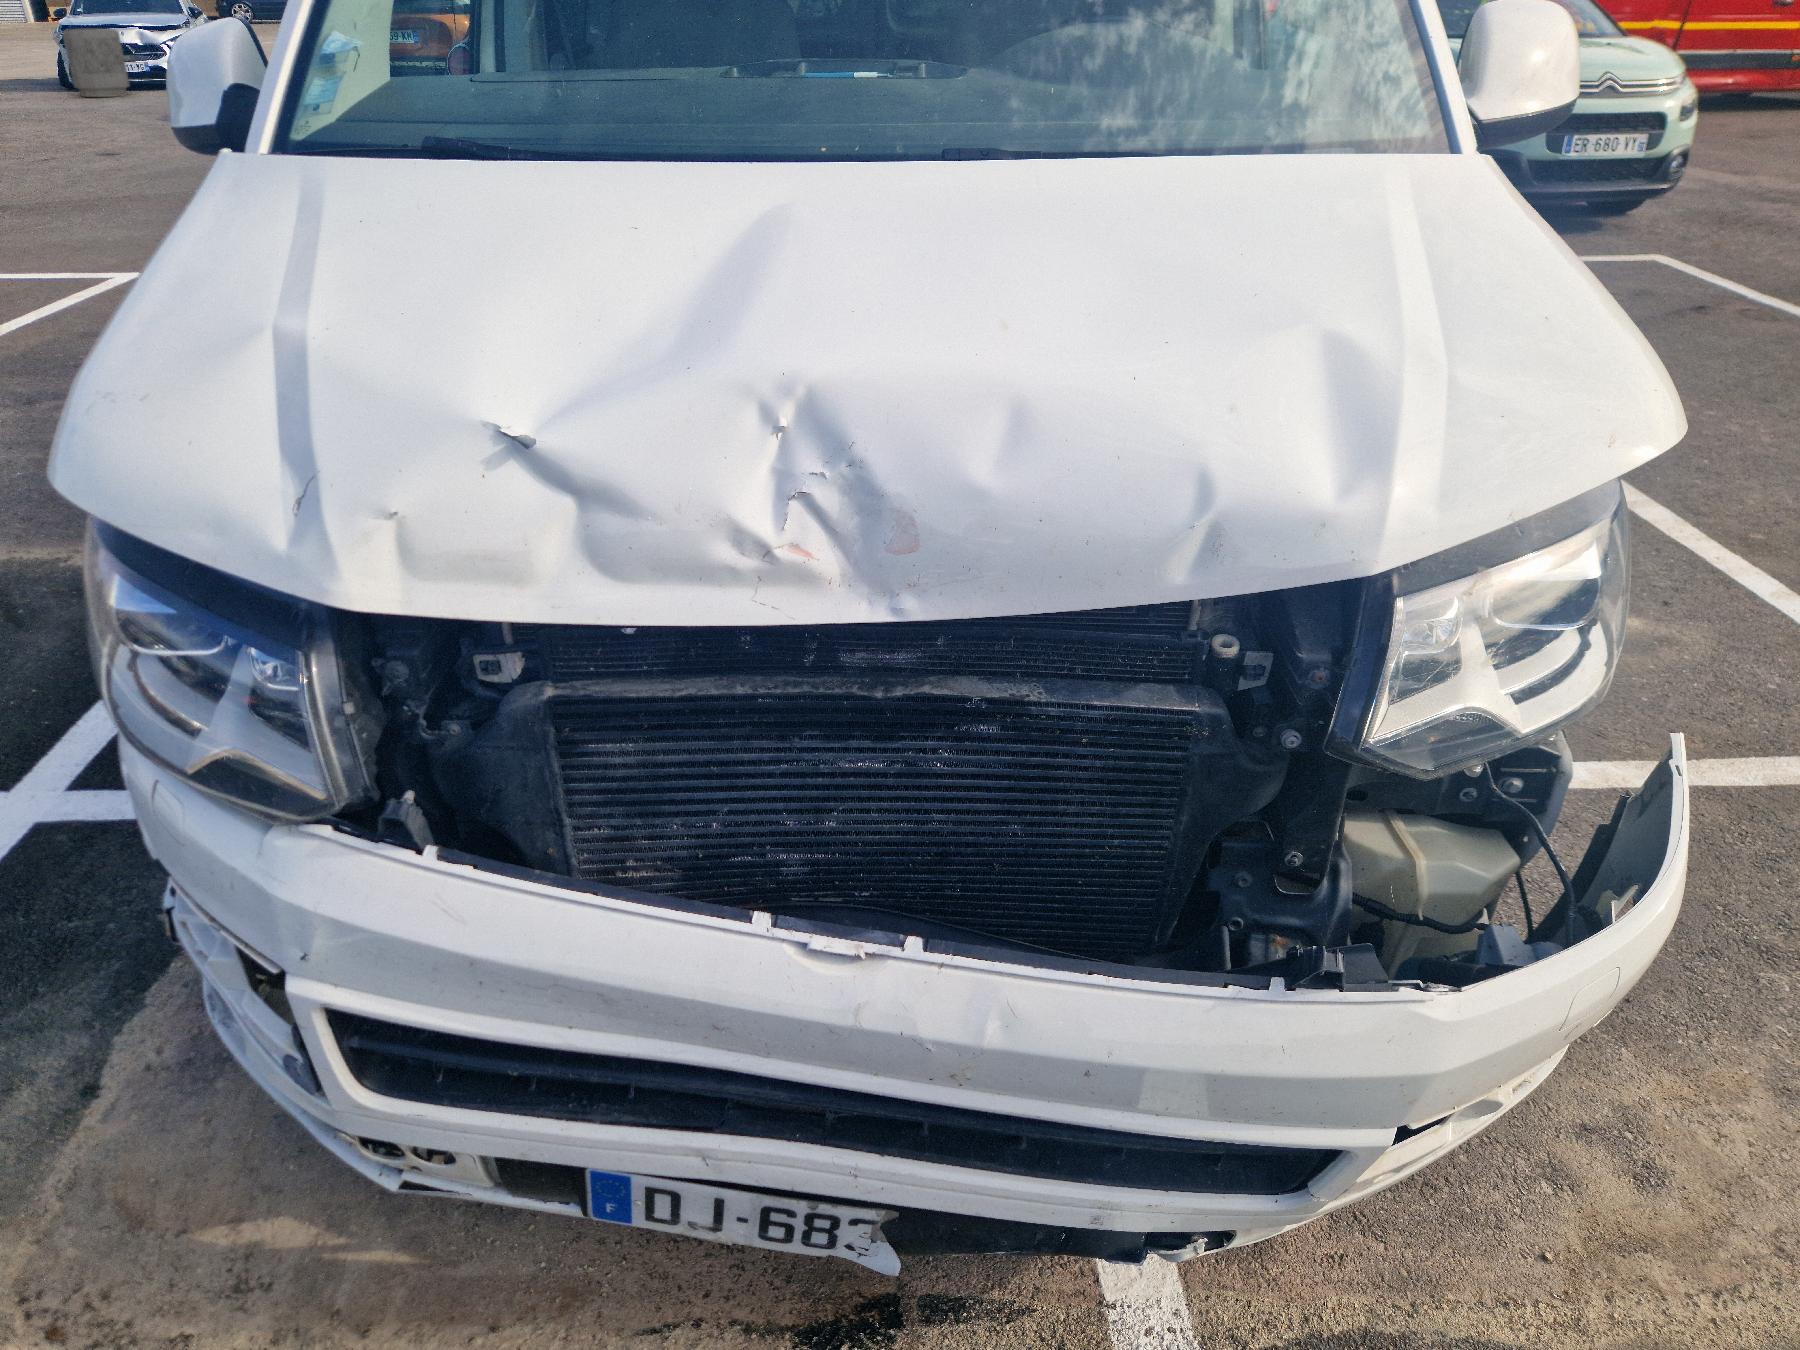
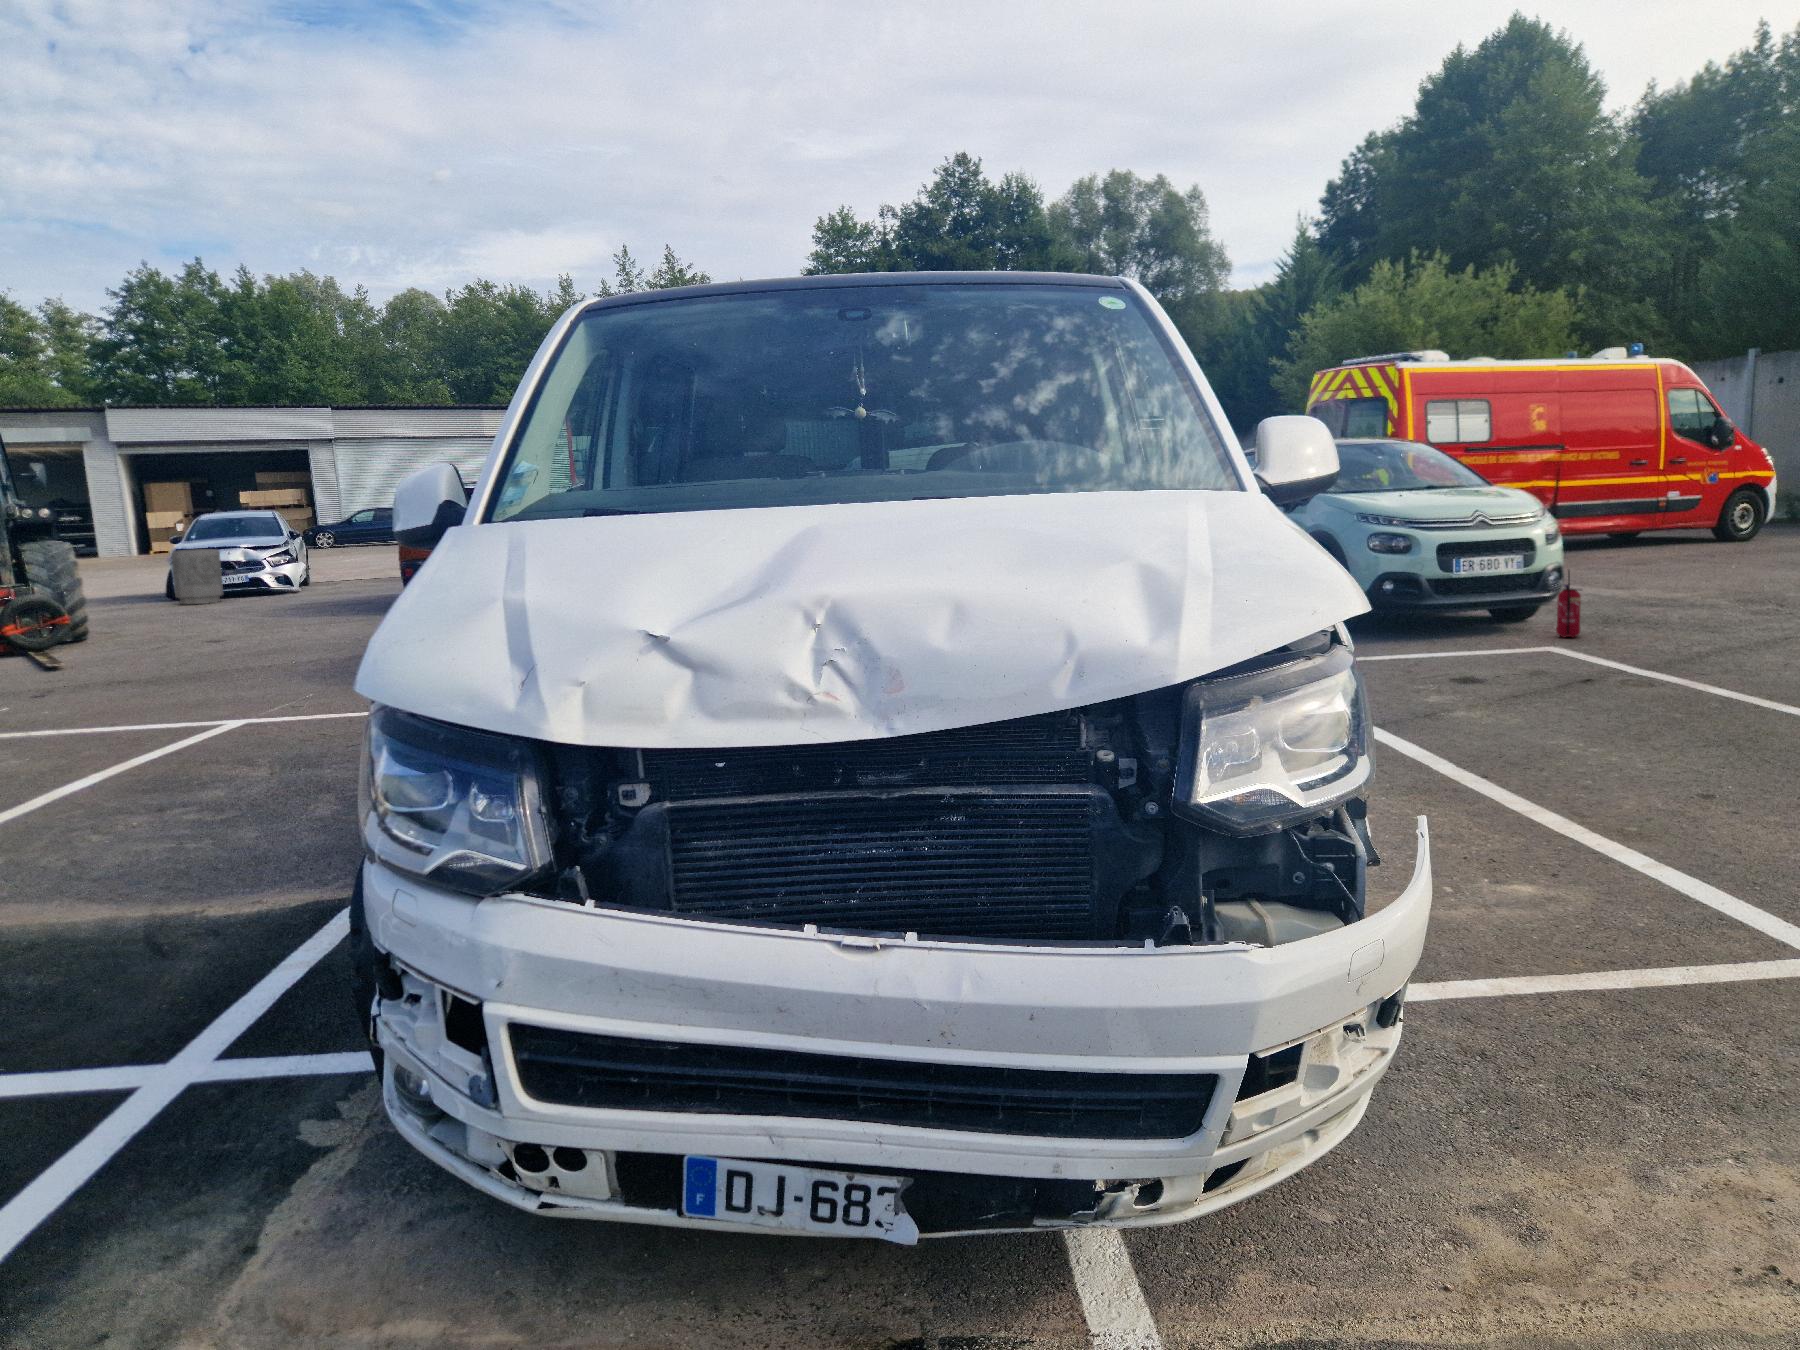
fire extinguisher: none [1663,152,1706,237] -> present [1556,570,1581,637]

